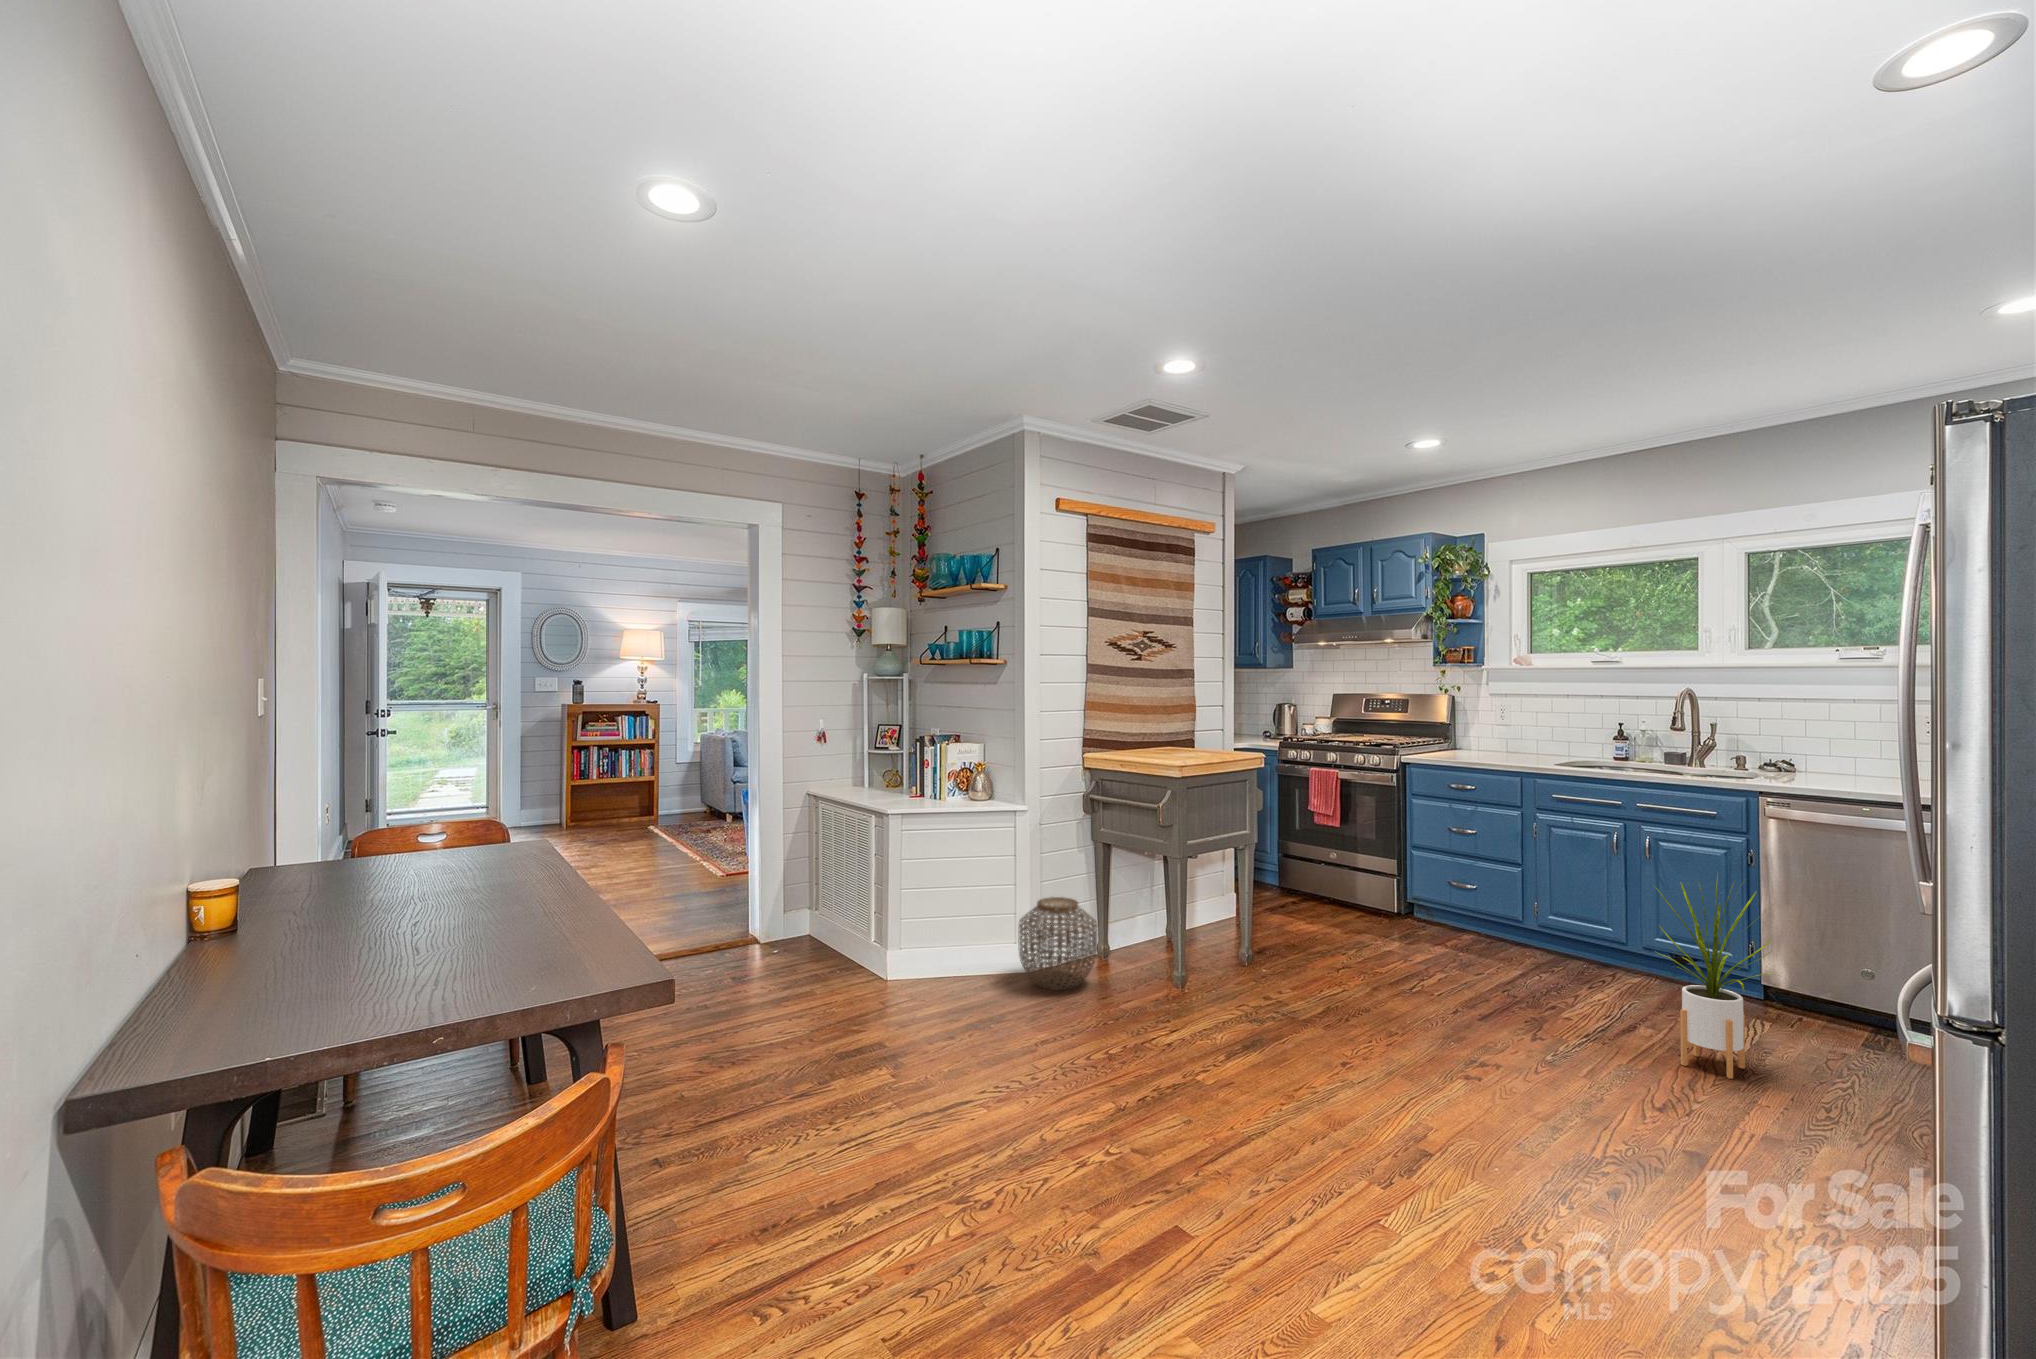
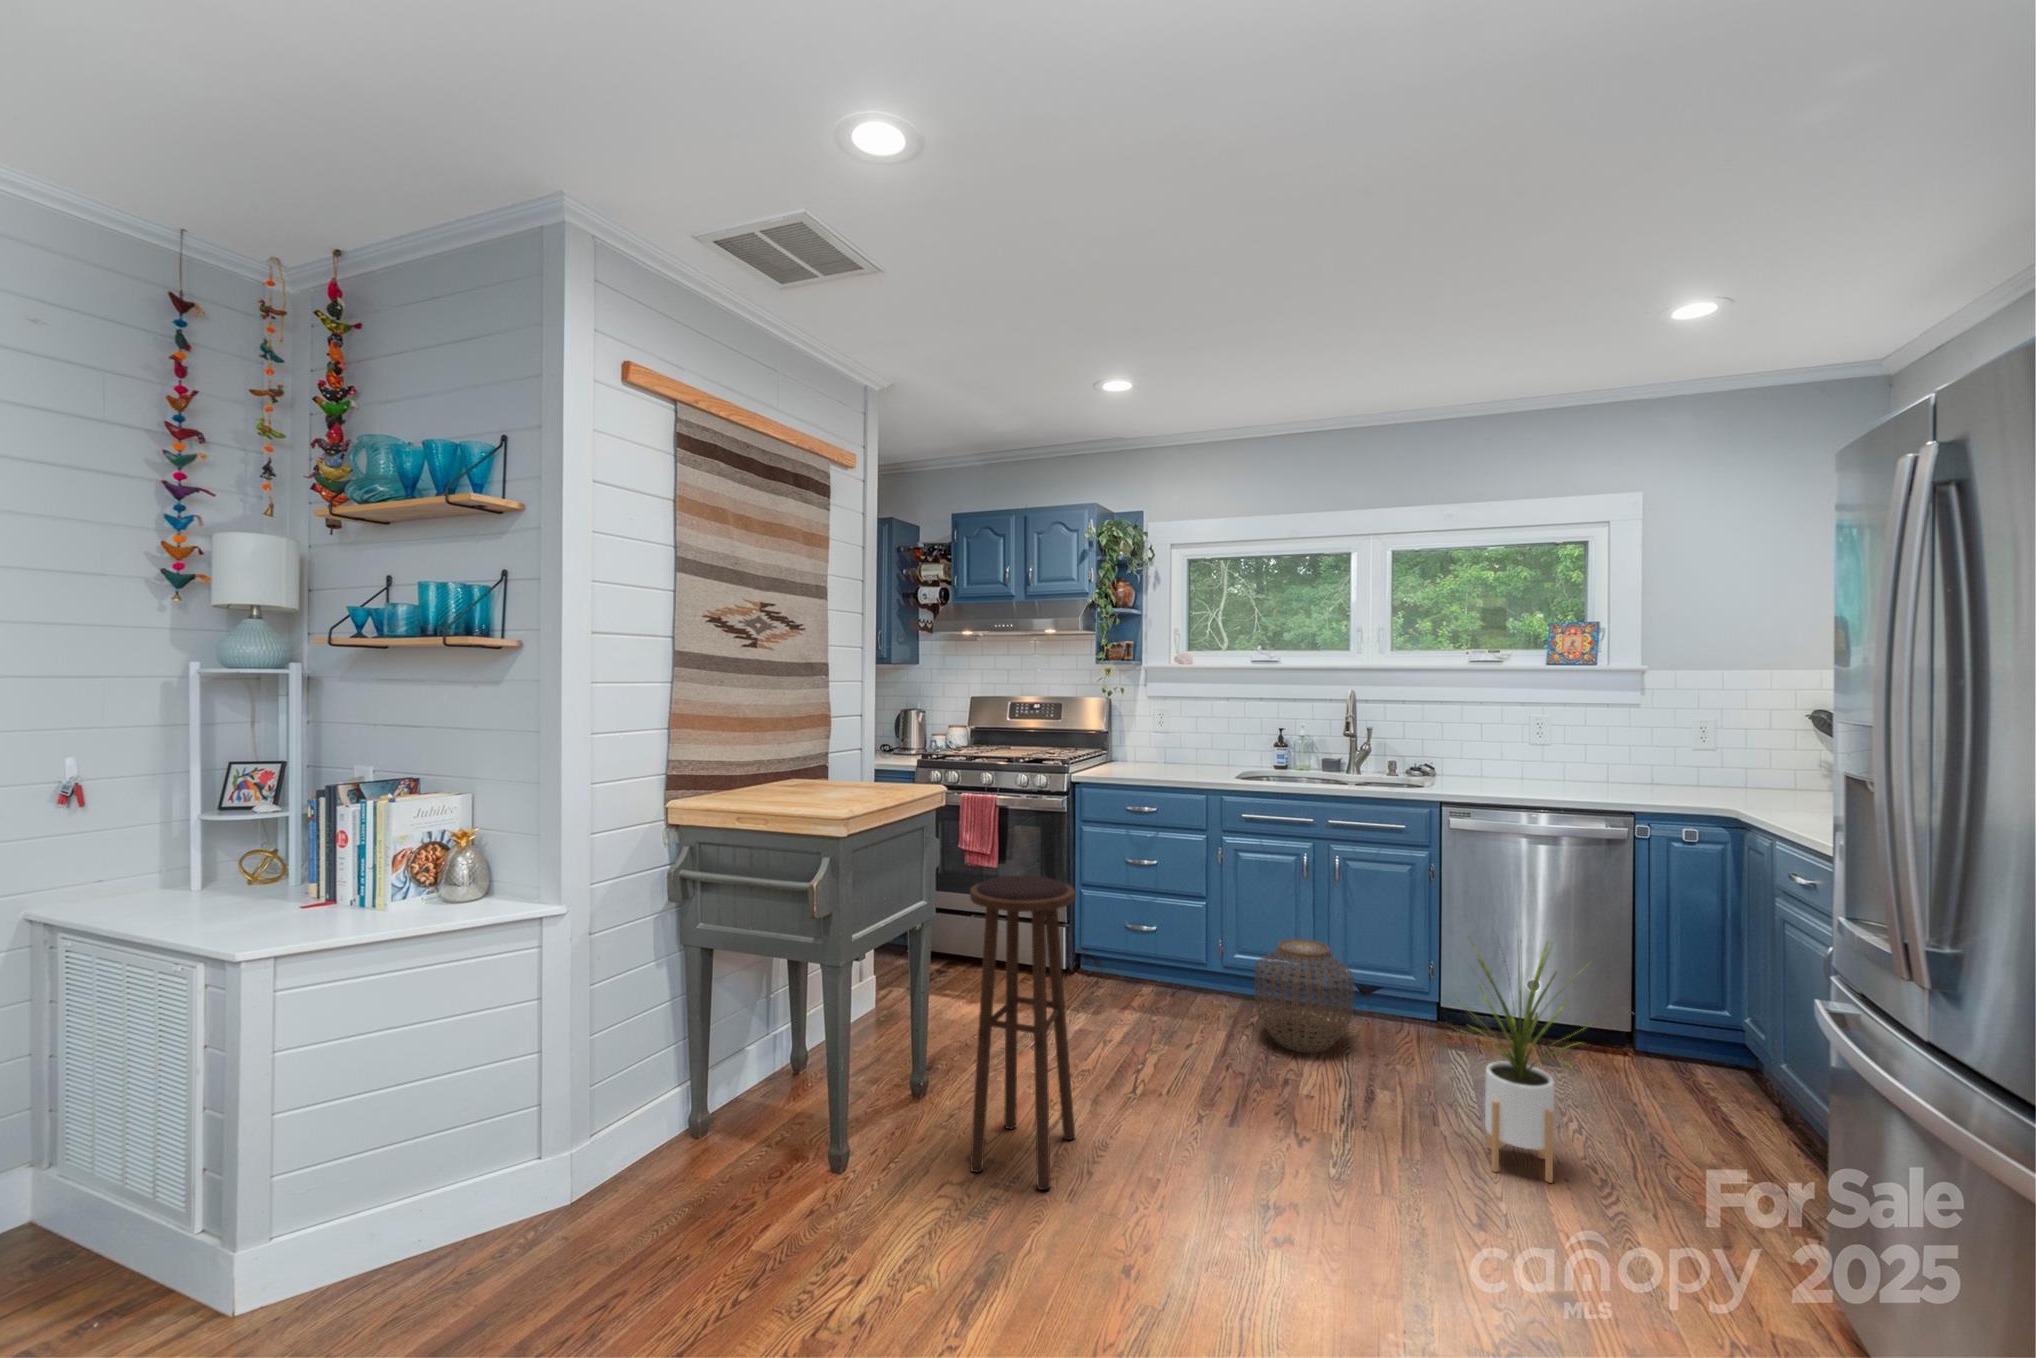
stool: none [1262,811,1344,1011] -> present [970,875,1075,1190]
woven basket: present [1018,897,1097,990] -> present [1255,939,1354,1053]

